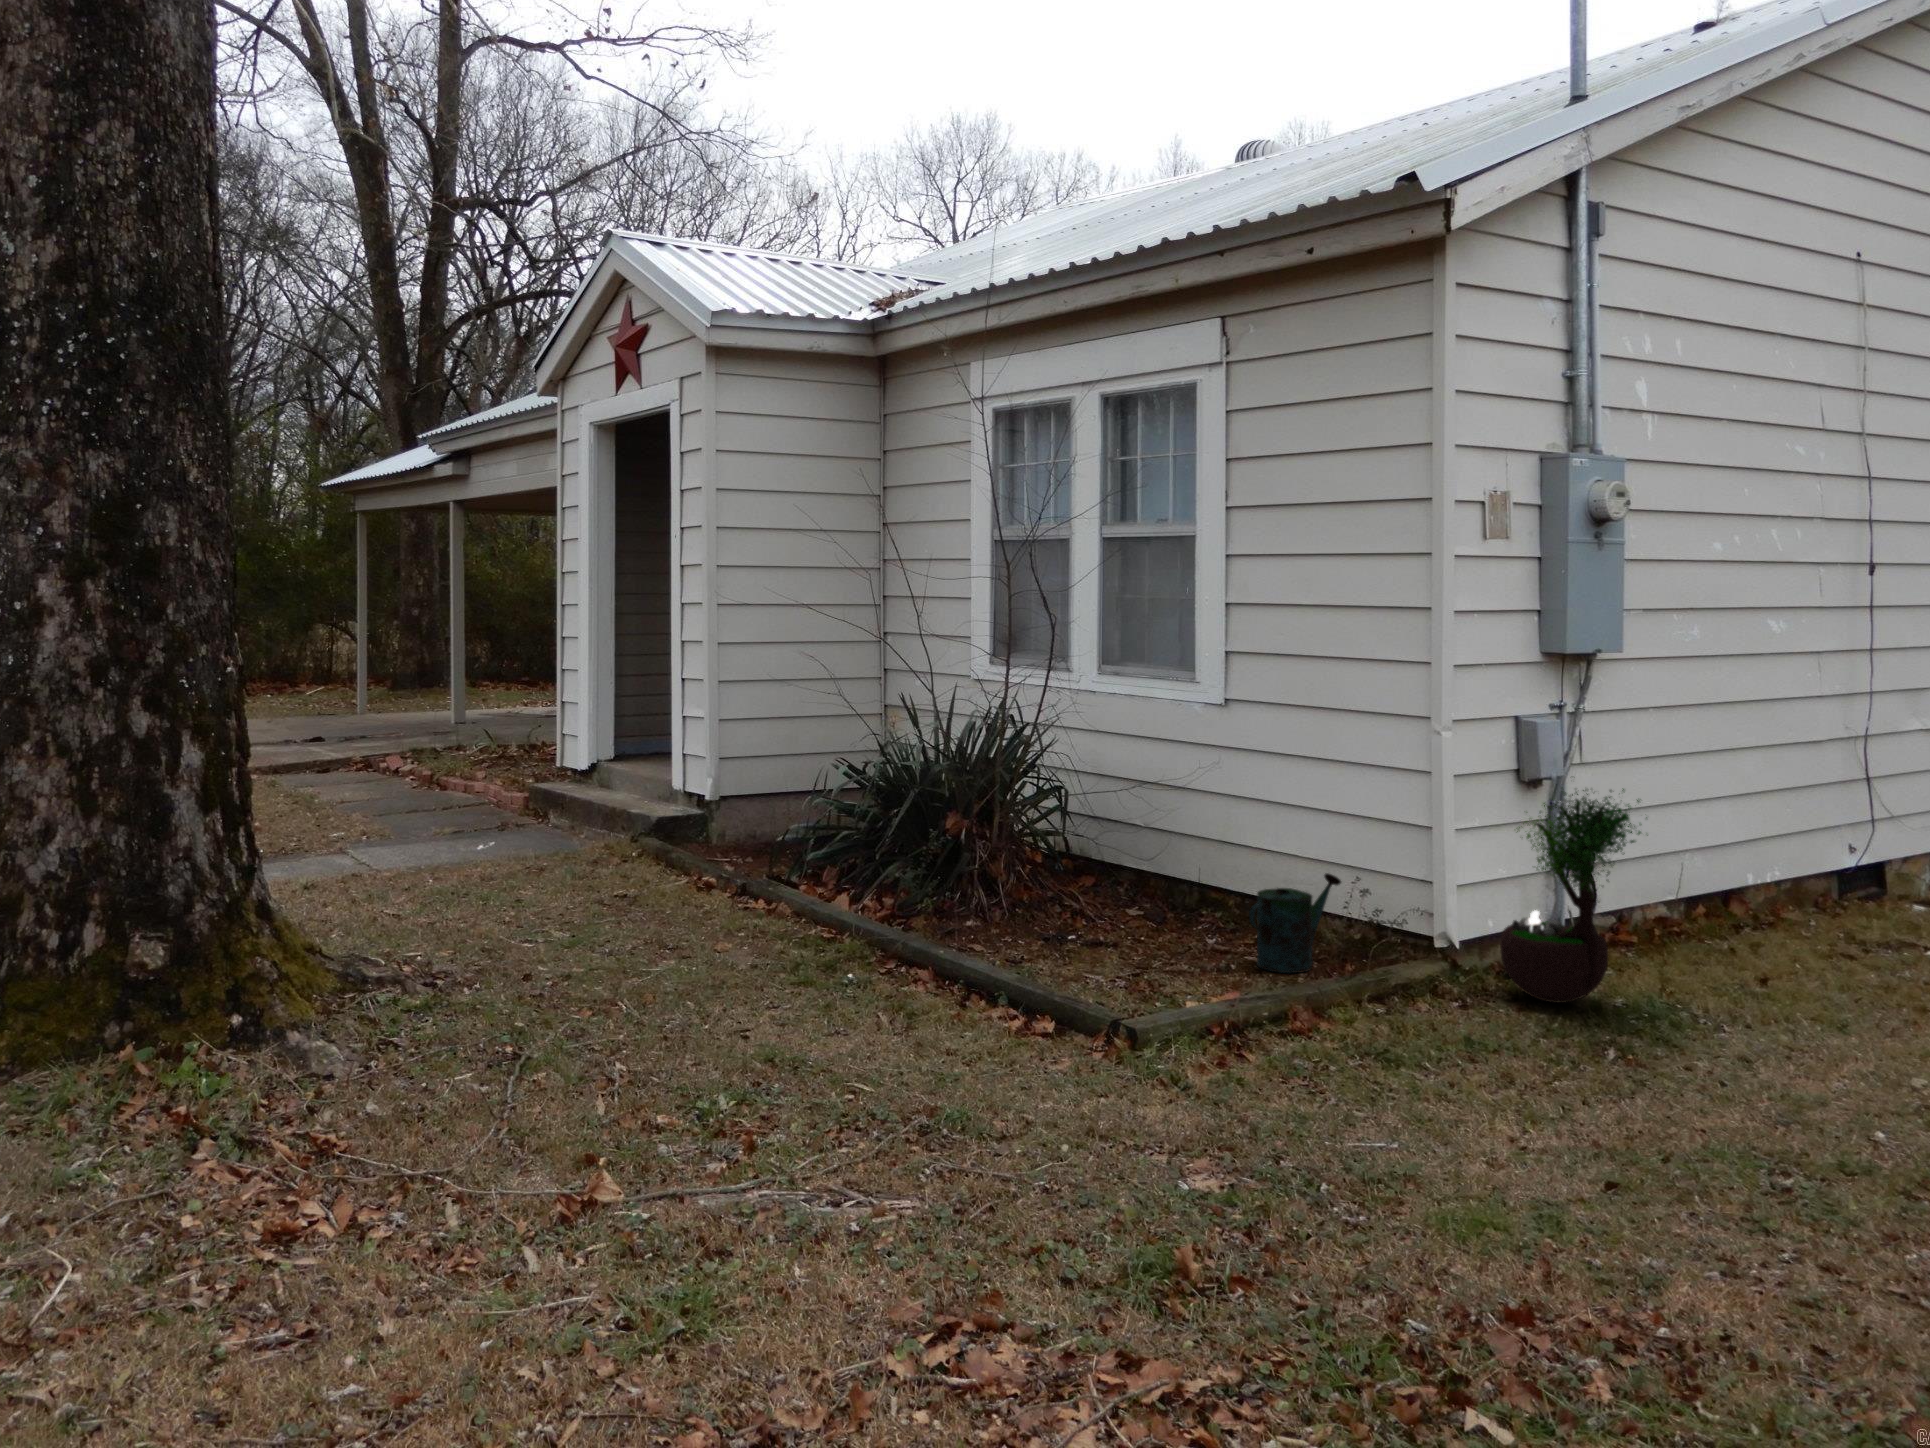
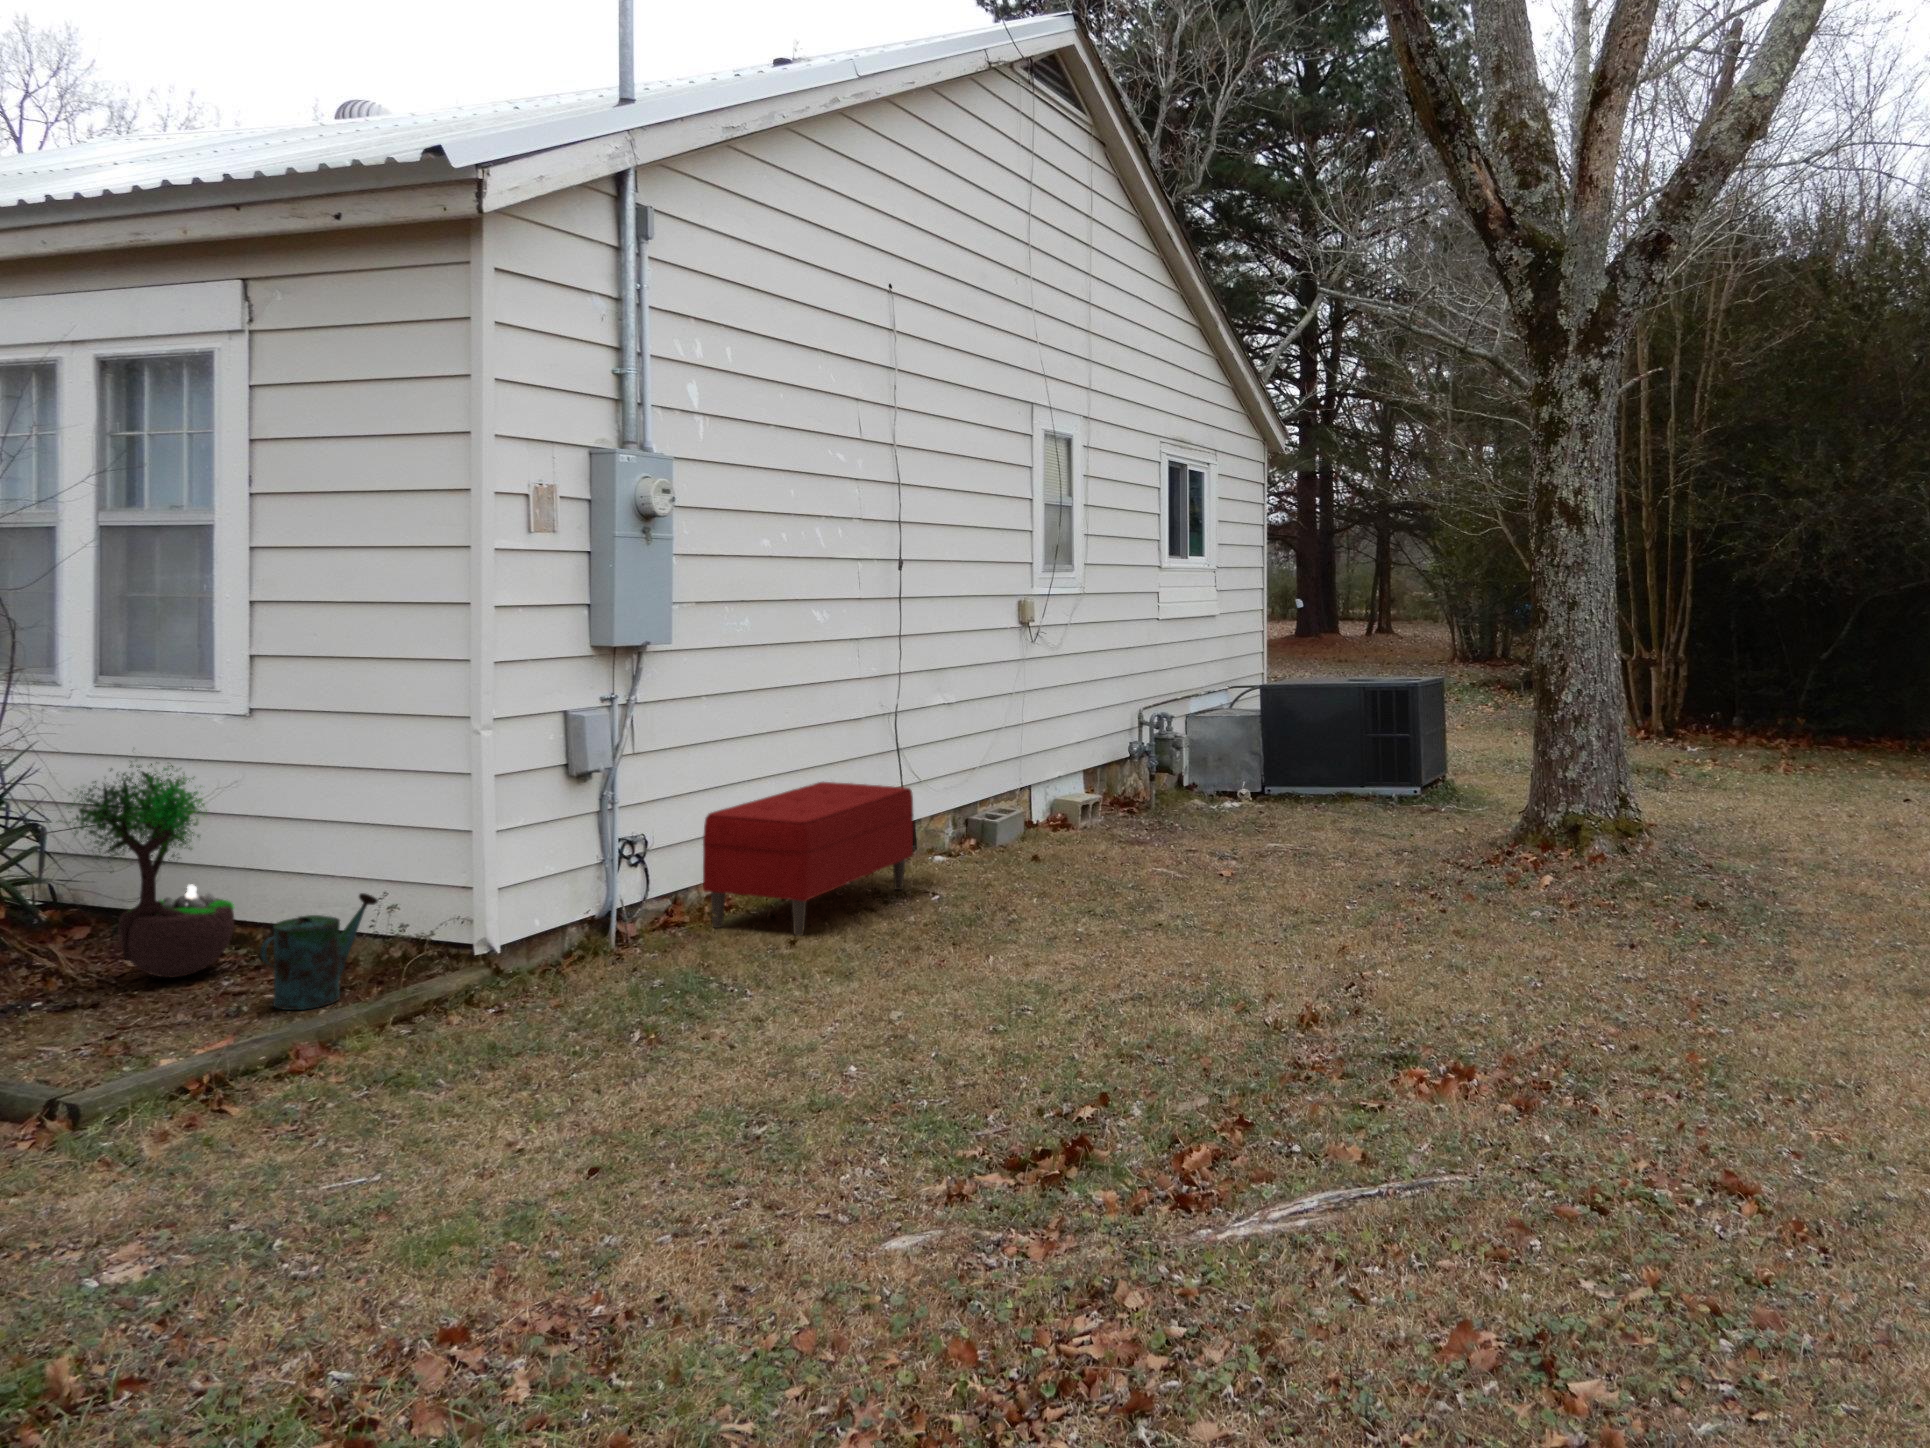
potted tree: present [1500,789,1647,1003] -> present [66,761,235,977]
bench: none [1648,809,1899,976] -> present [703,782,913,936]

